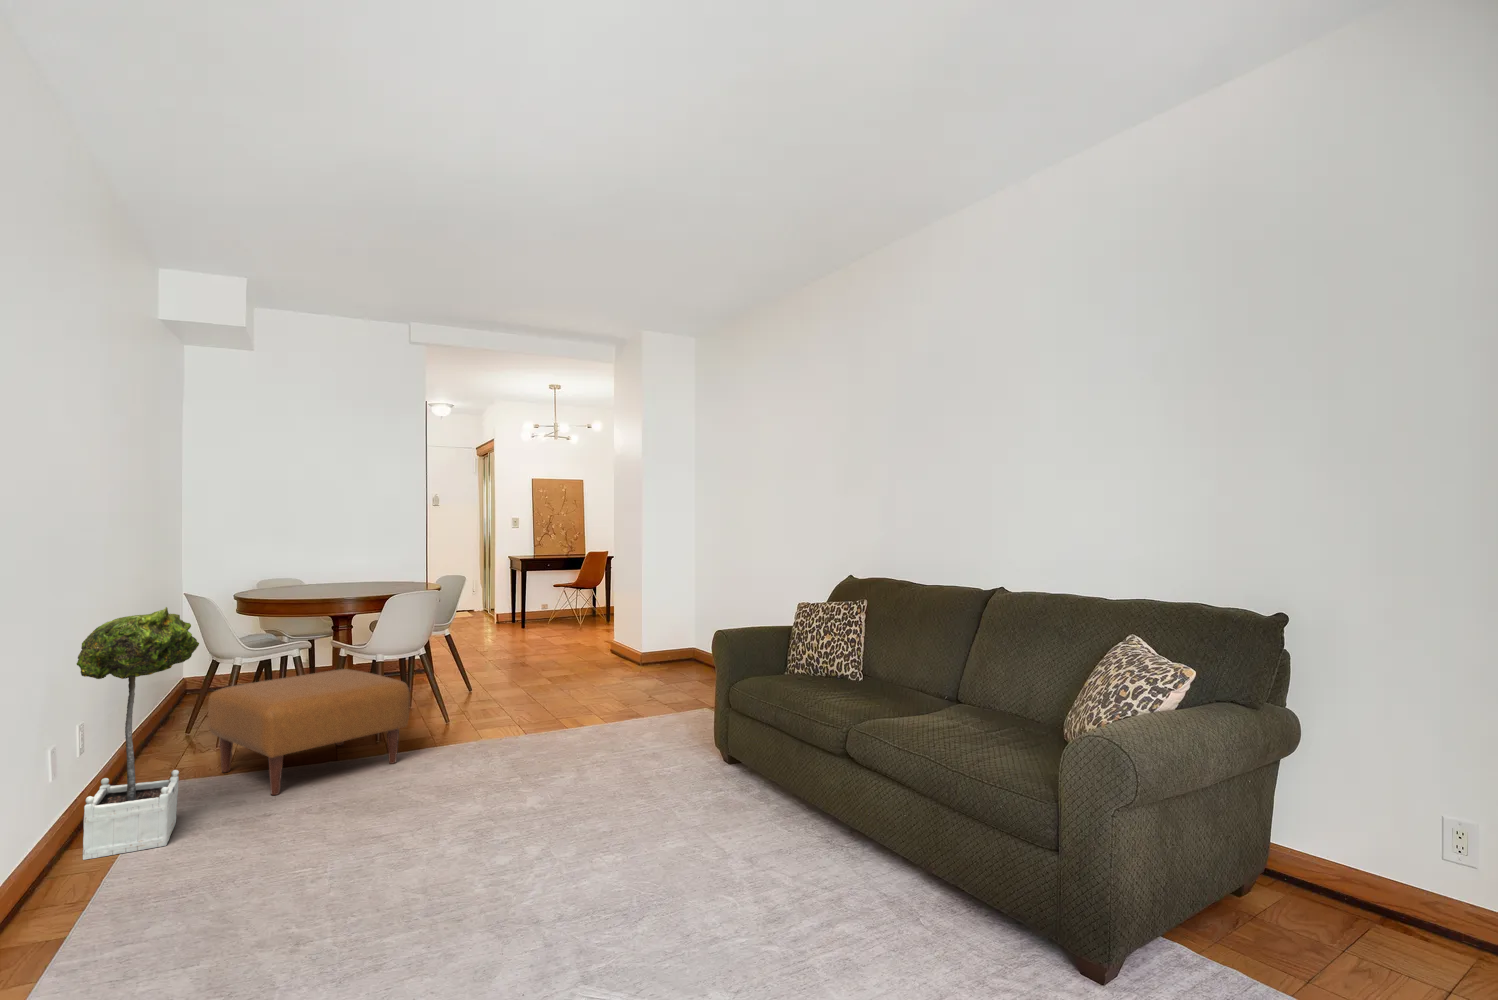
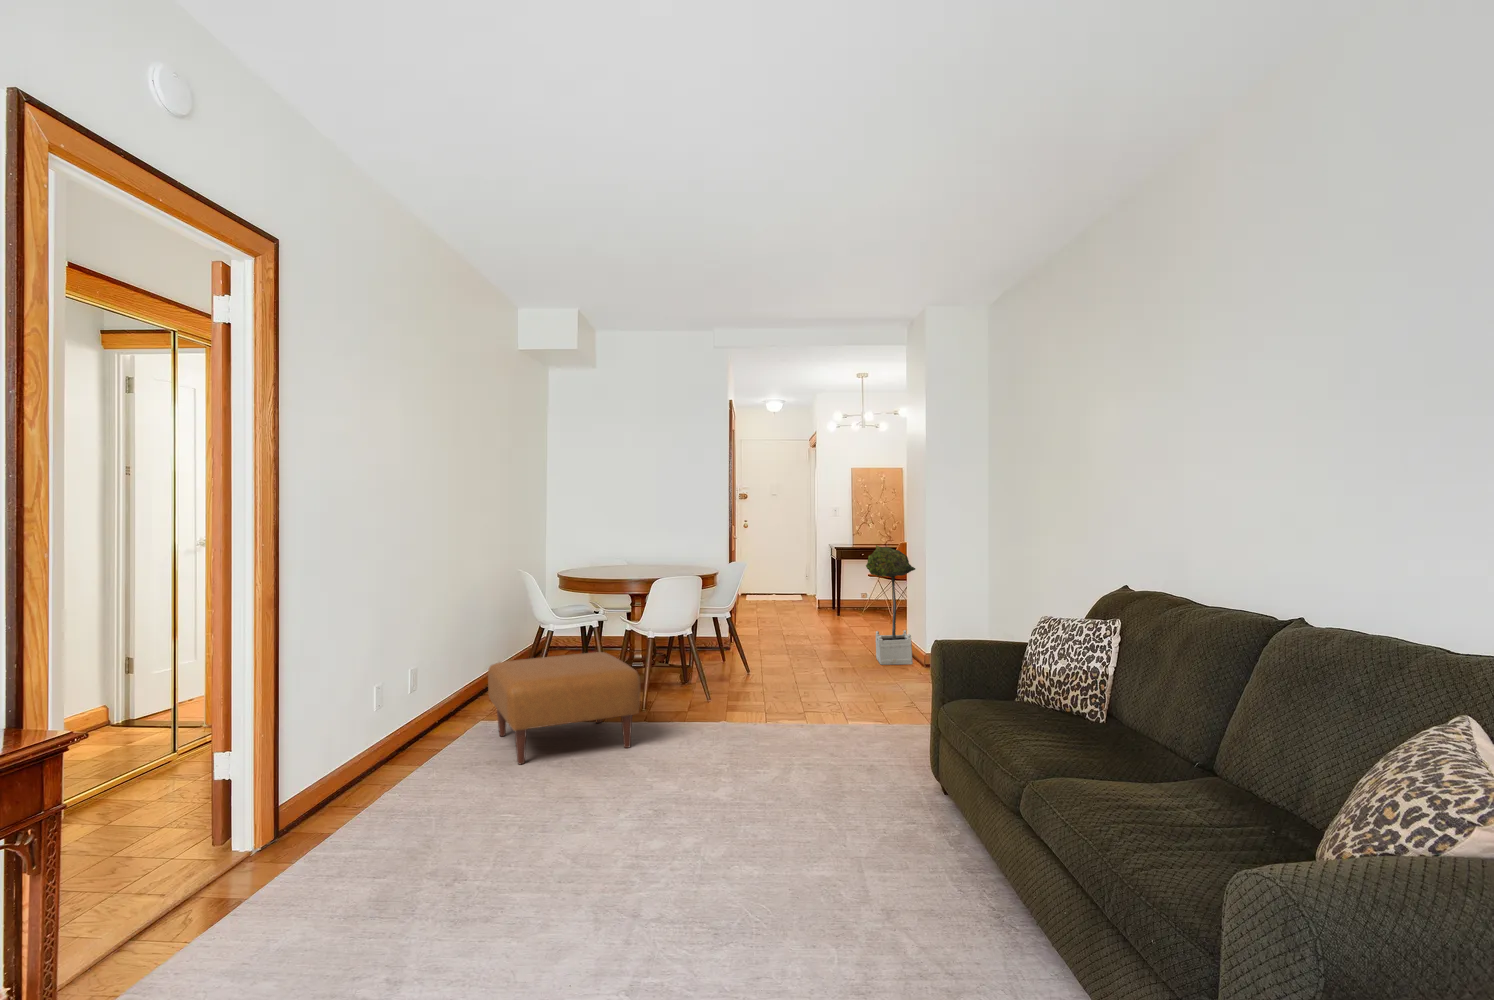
potted tree: present [77,607,199,860] -> present [866,545,915,665]

